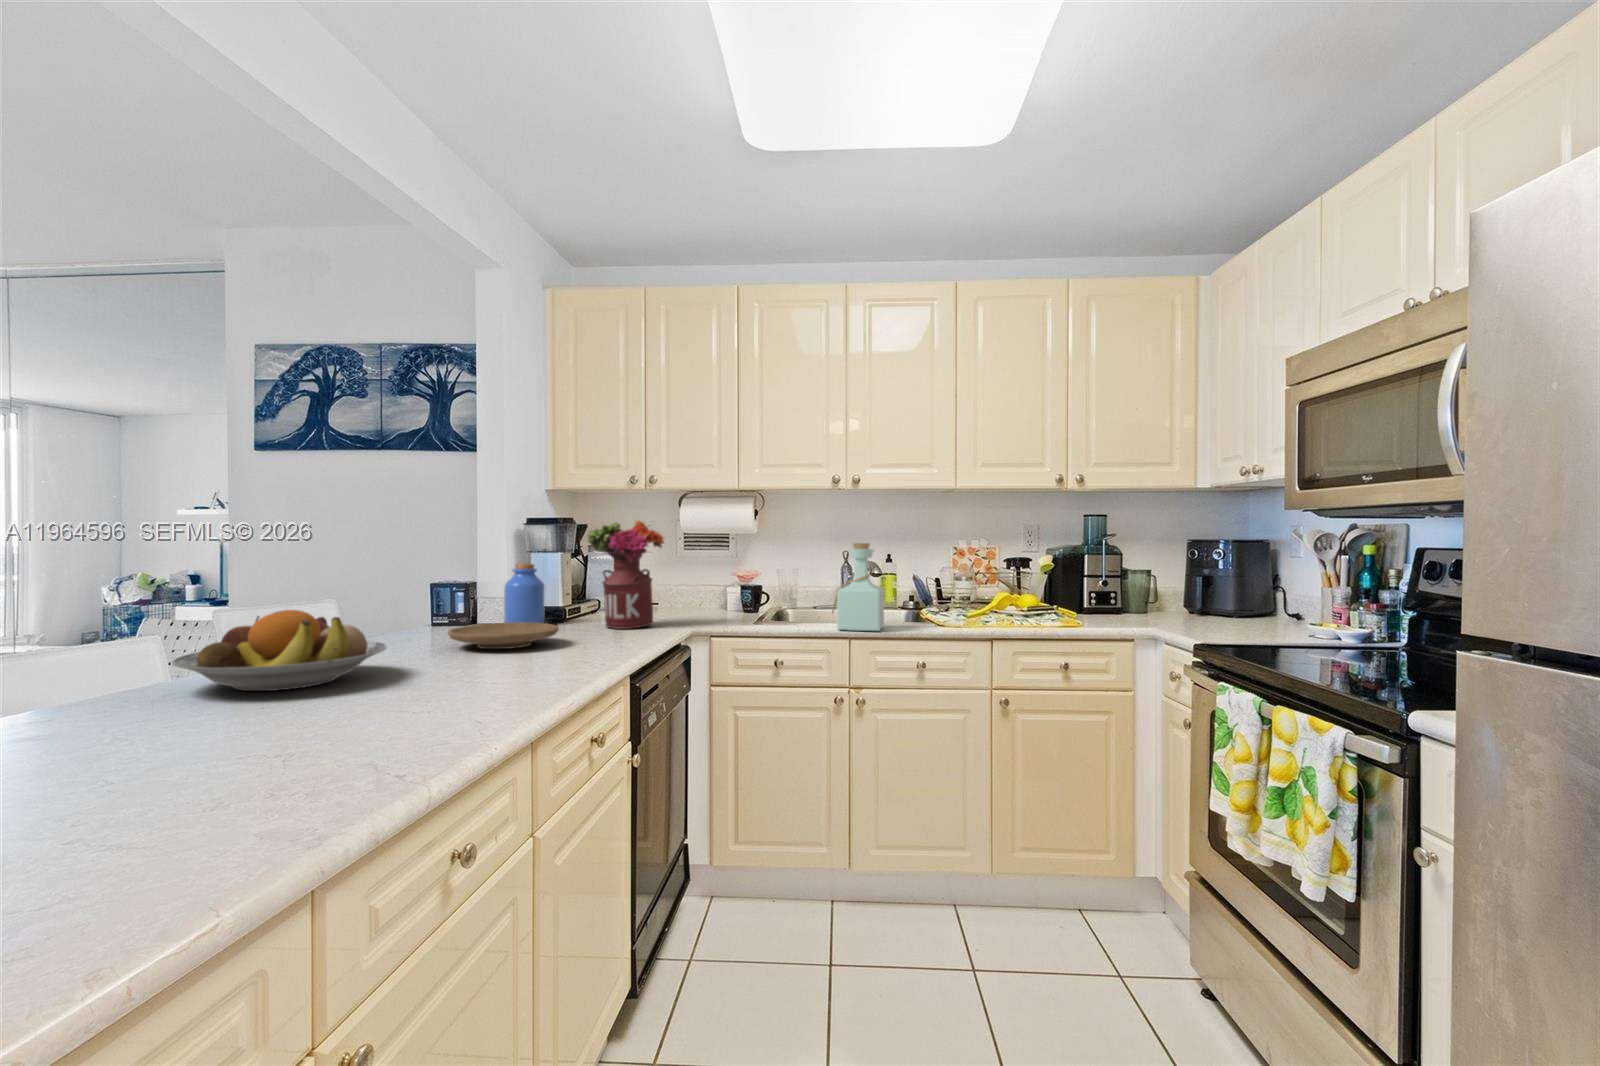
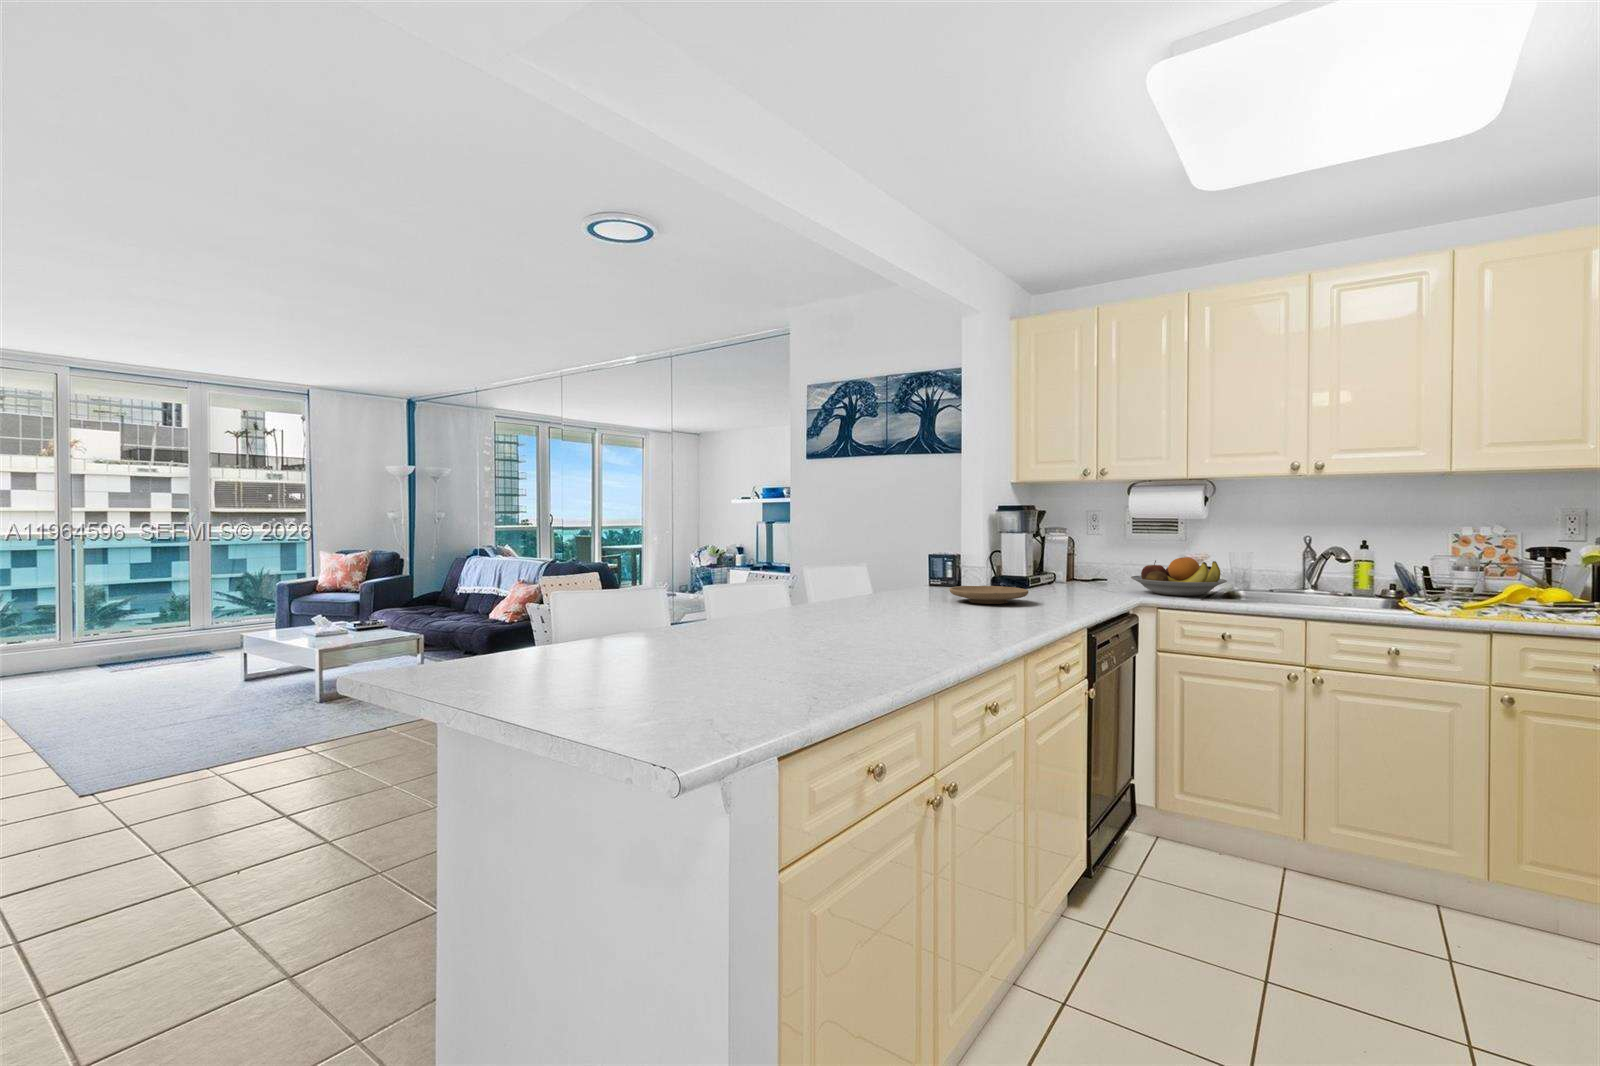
flower arrangement: present [588,520,664,629] -> none [1047,506,1116,597]
bottle: present [832,543,884,631] -> none [1285,527,1347,614]
jar: present [504,564,545,623] -> none [981,542,1012,591]
fruit bowl: present [172,610,387,691] -> present [1131,557,1227,596]

